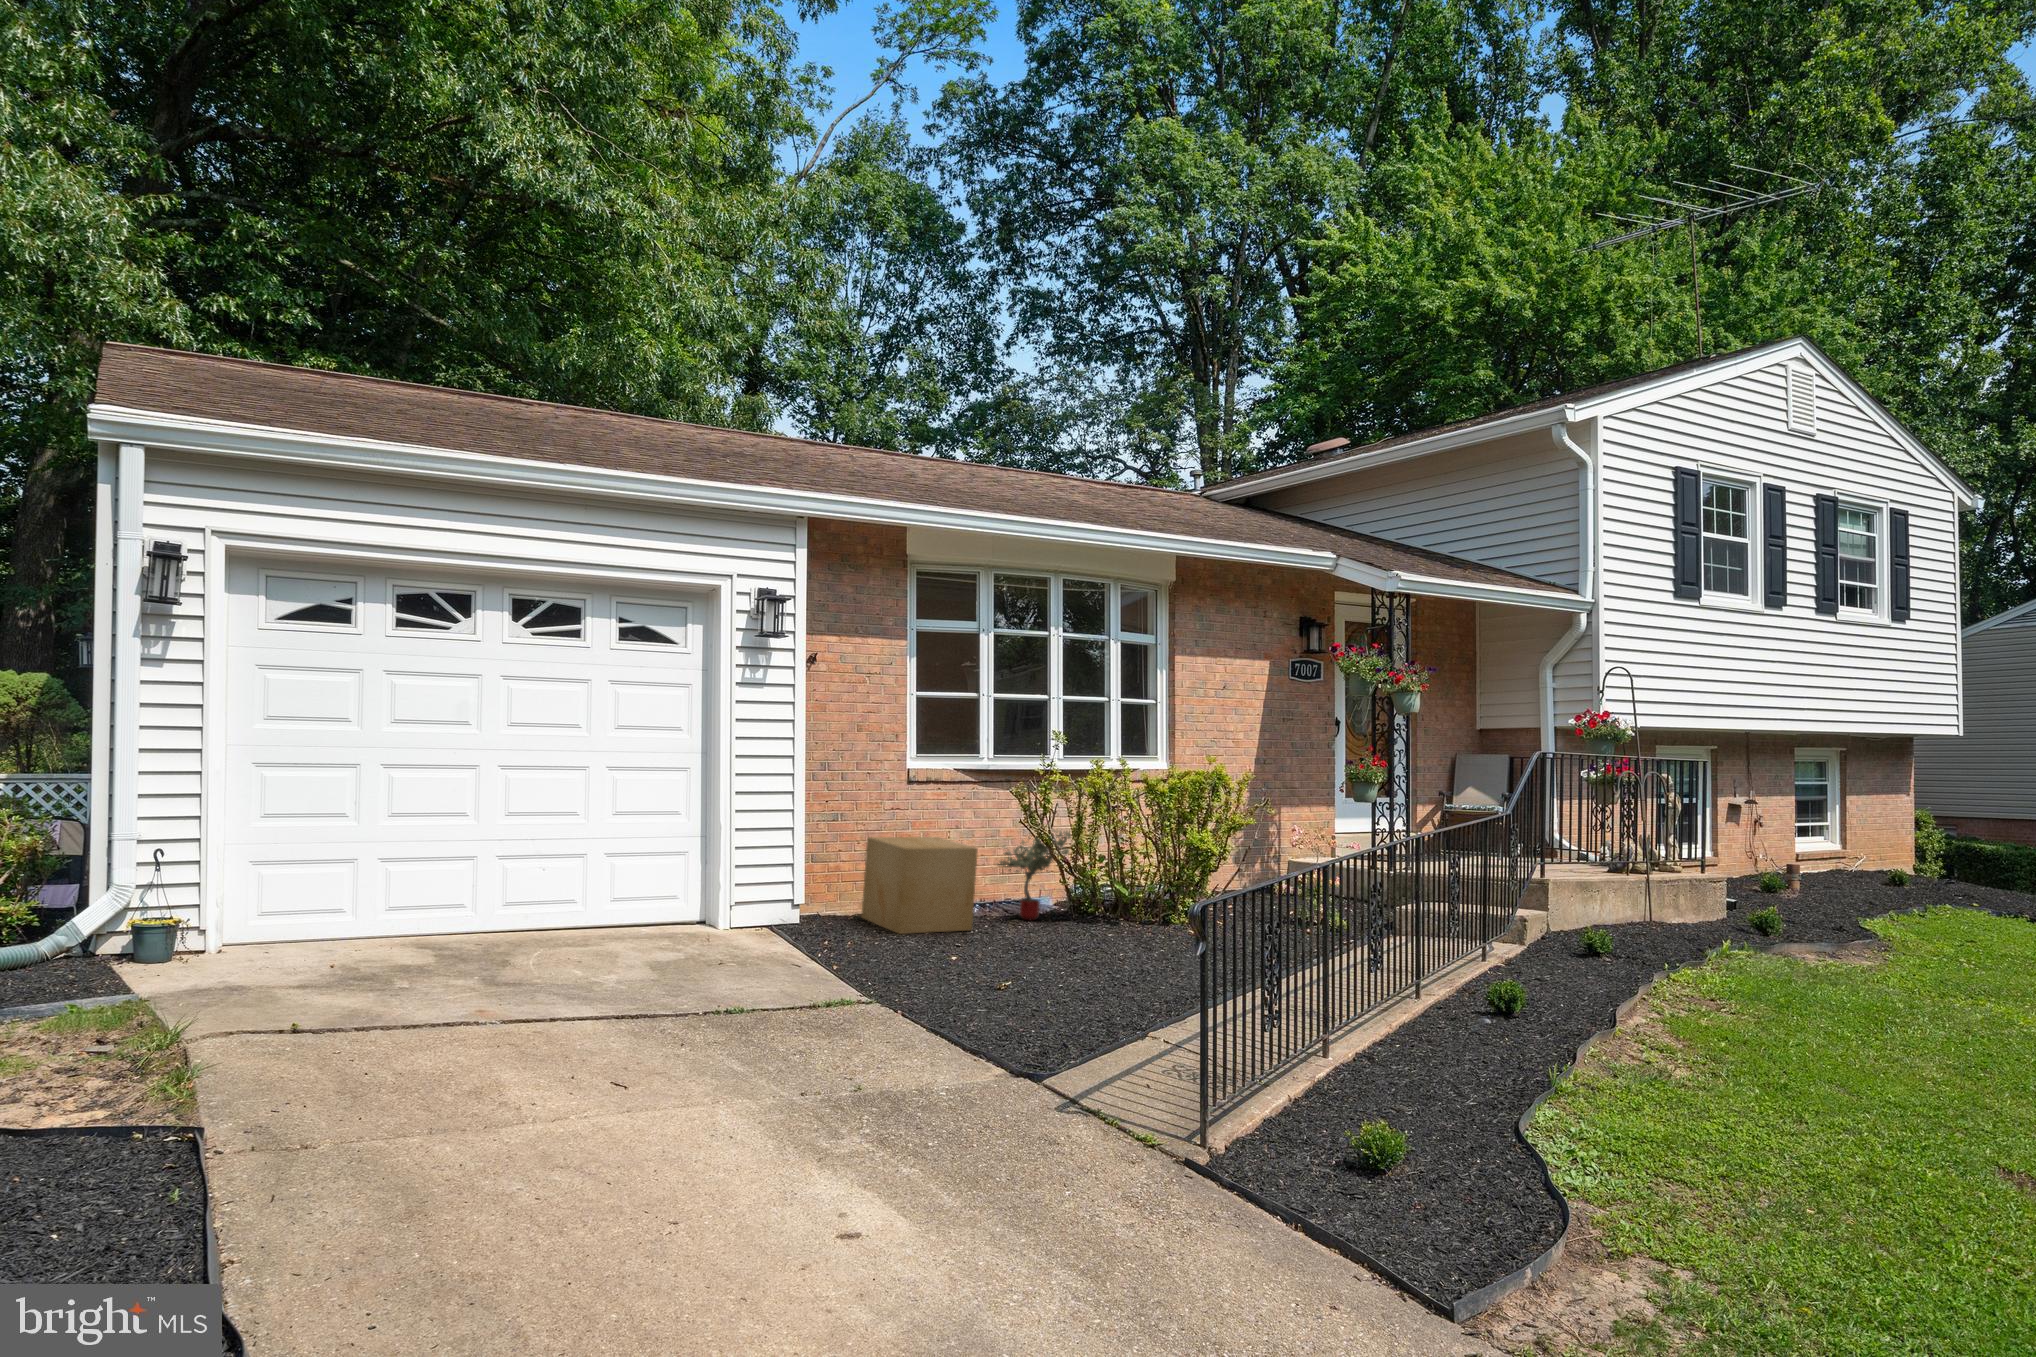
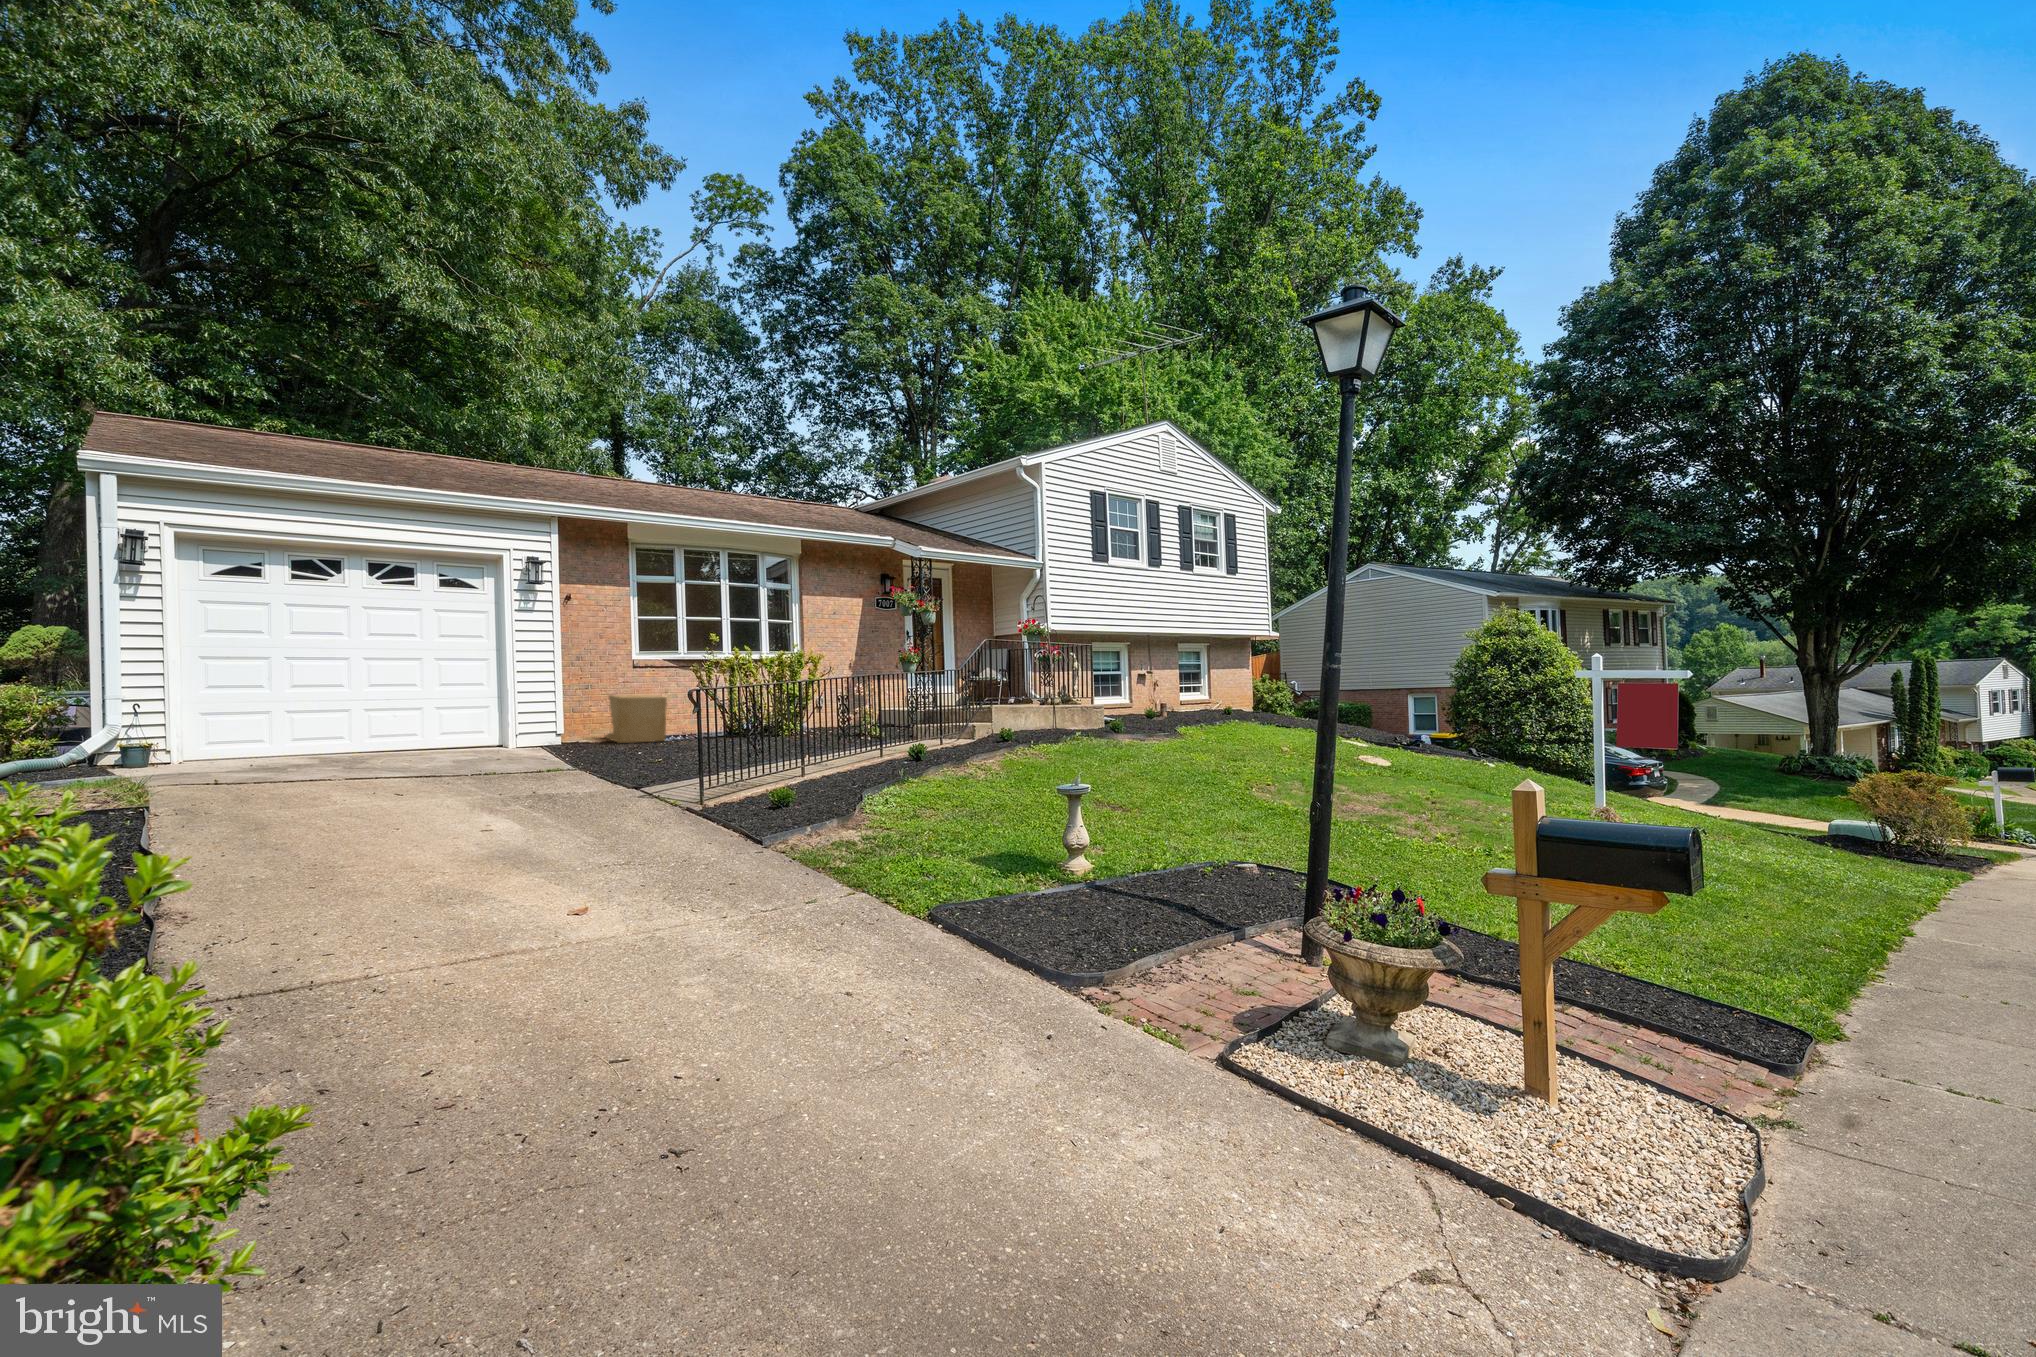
potted tree: present [997,827,1071,920] -> none [684,681,731,737]

